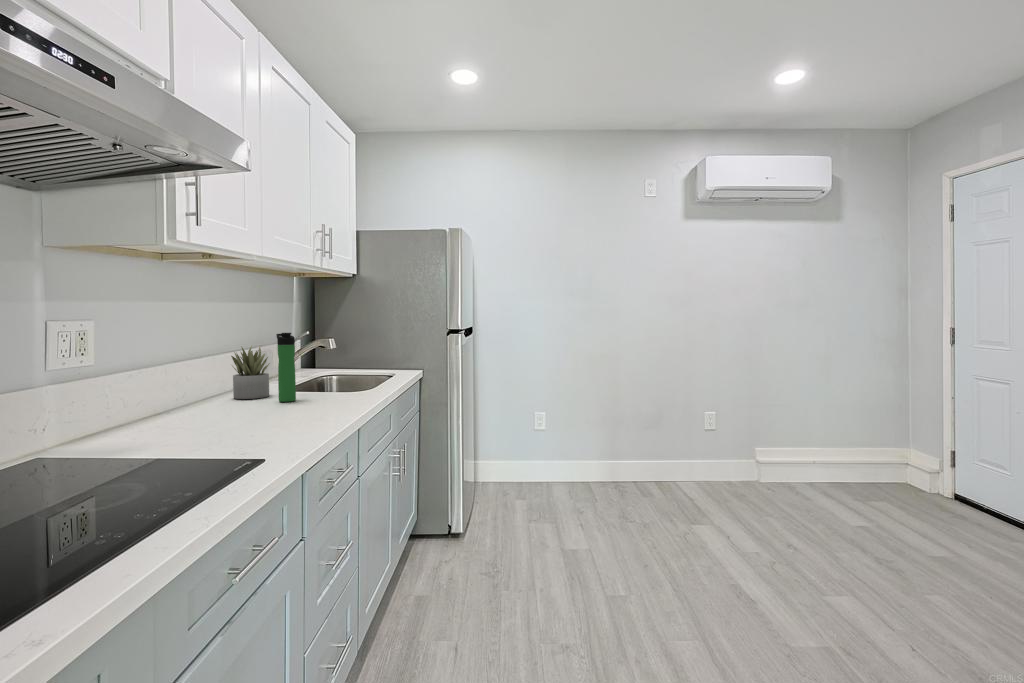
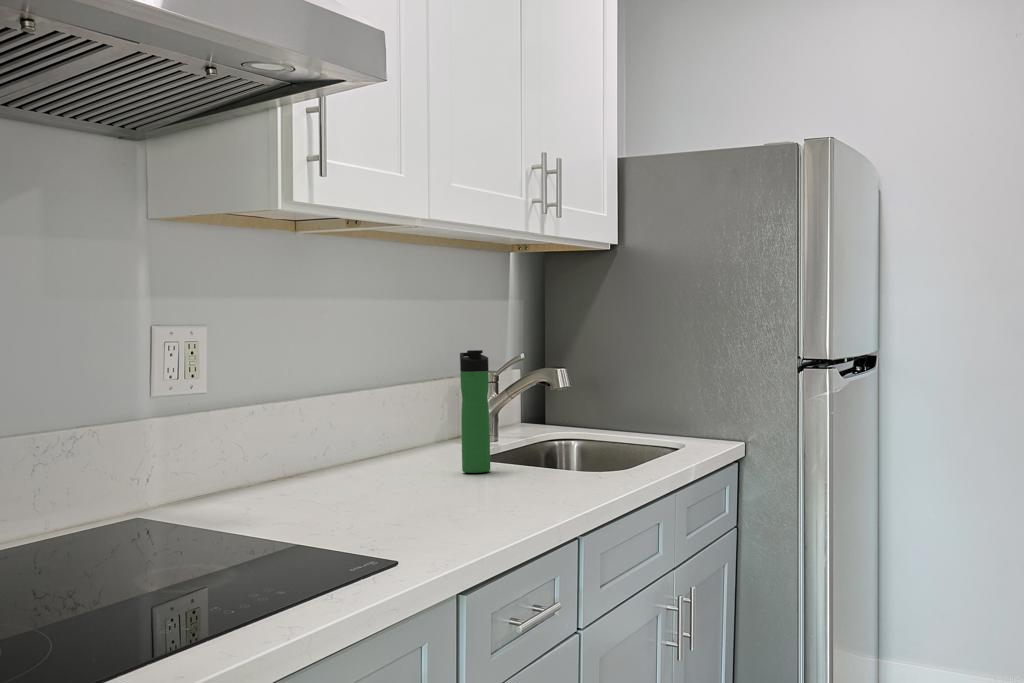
succulent plant: present [231,346,270,399] -> none [390,373,453,467]

